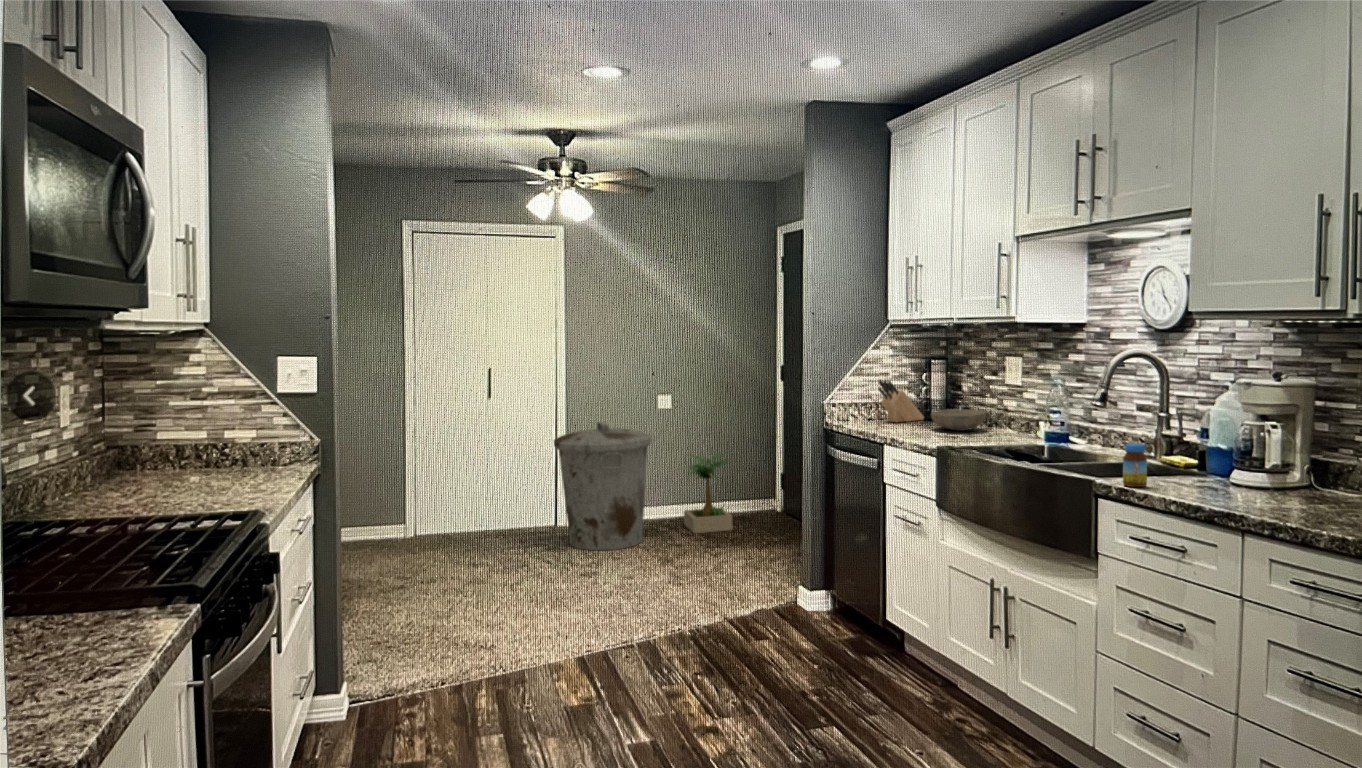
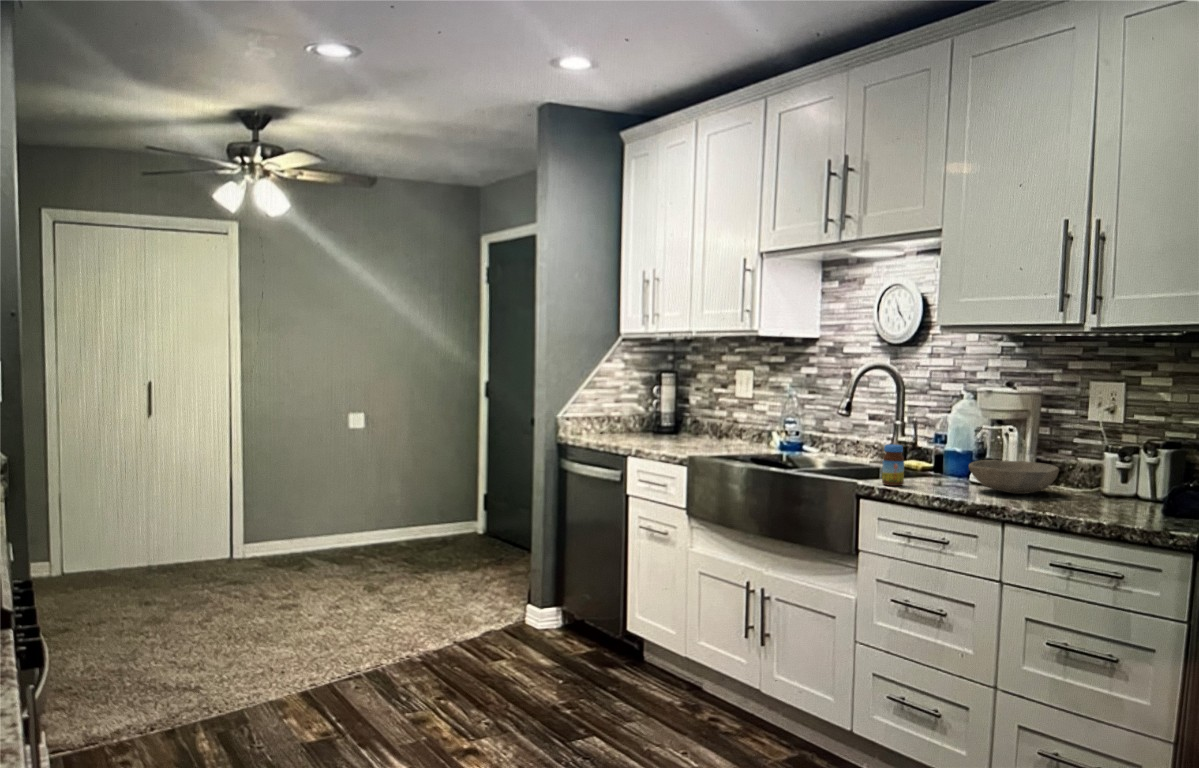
knife block: present [878,380,924,422] -> none [615,390,656,434]
bowl: present [931,409,986,431] -> present [969,460,1059,494]
trash can: present [554,422,652,551] -> none [254,435,364,574]
potted plant: present [684,452,733,533] -> none [392,467,452,553]

